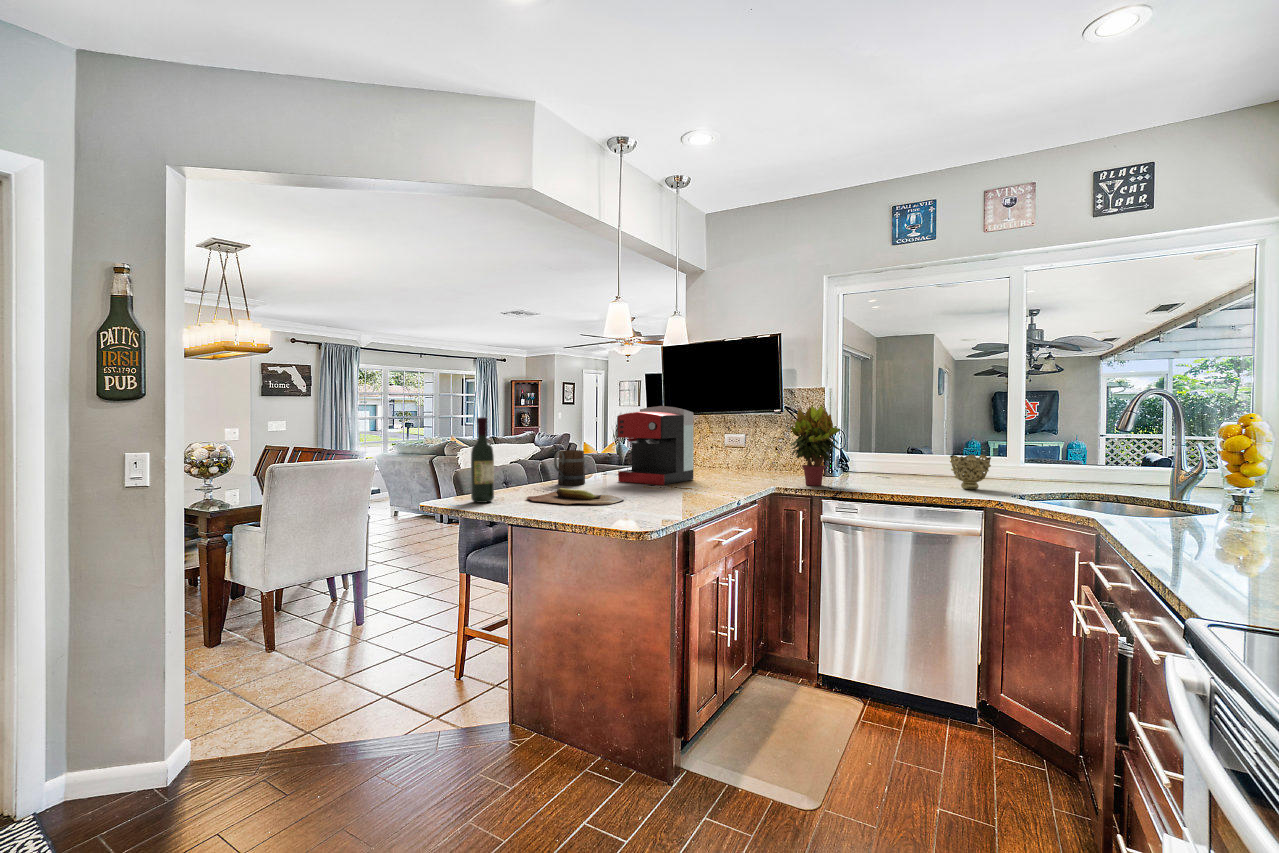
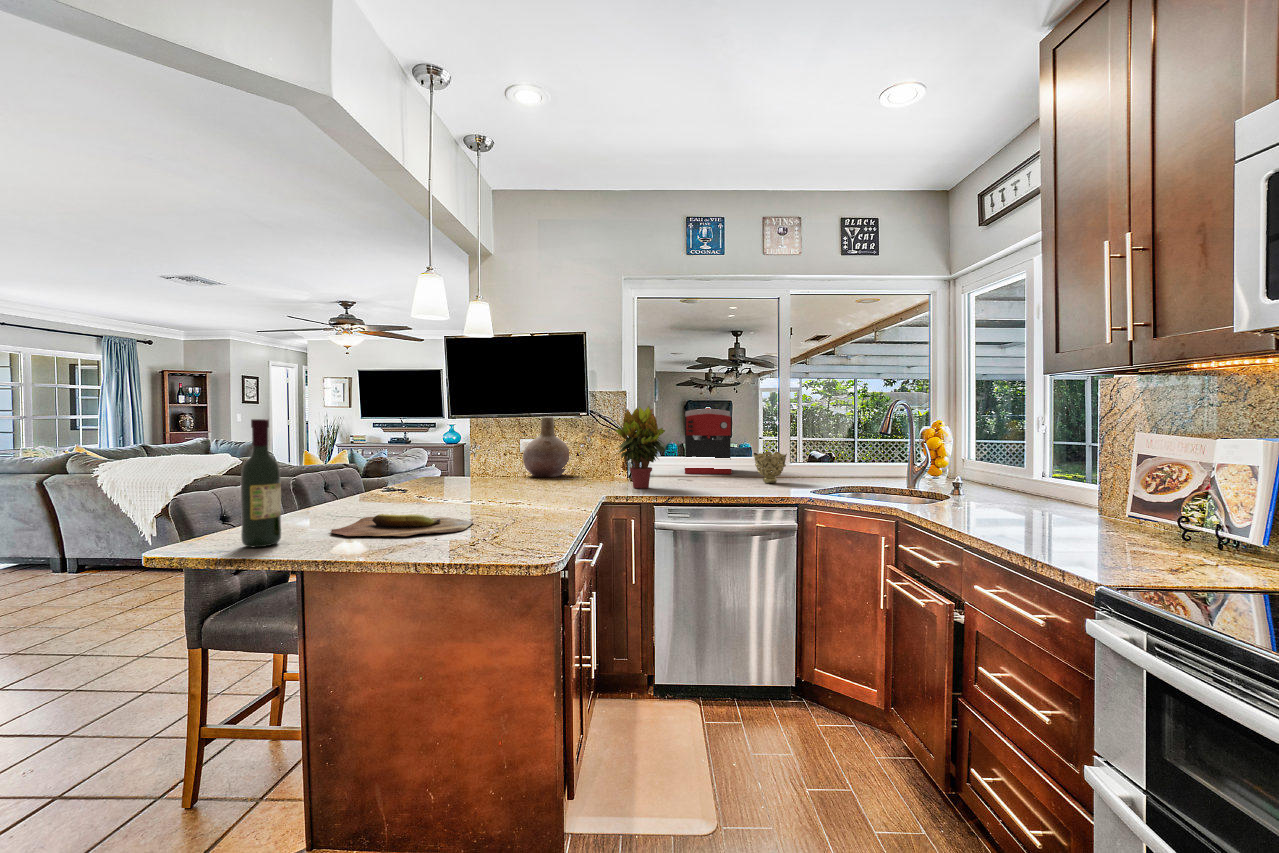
coffee maker: present [617,406,694,485] -> present [685,408,732,474]
vase: none [723,416,768,472] -> present [523,417,571,477]
mug: present [554,450,585,485] -> none [344,461,382,508]

